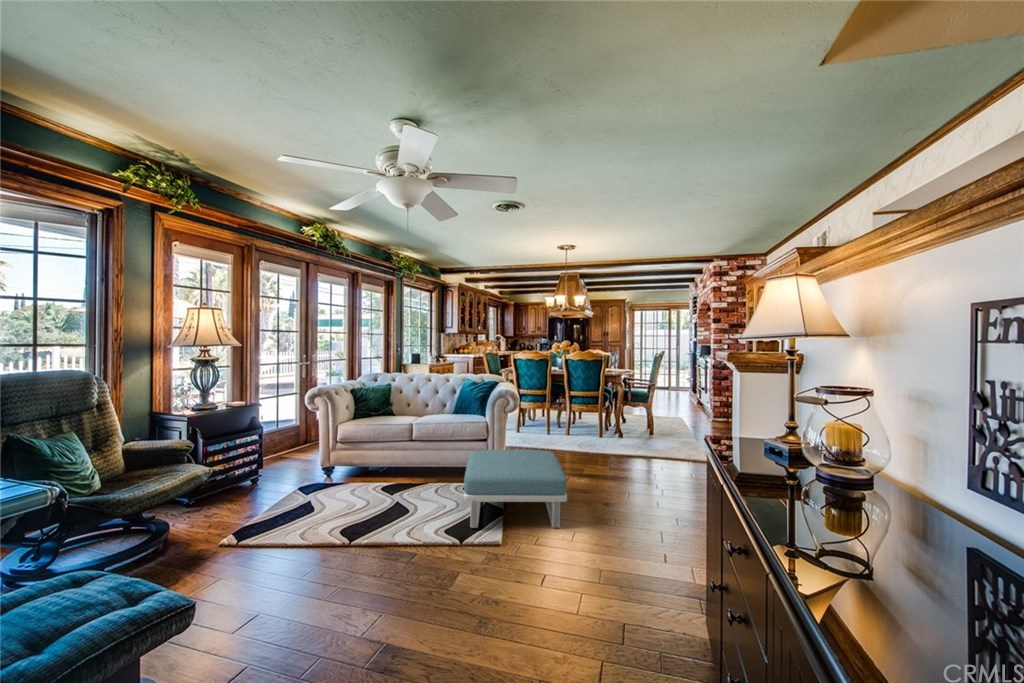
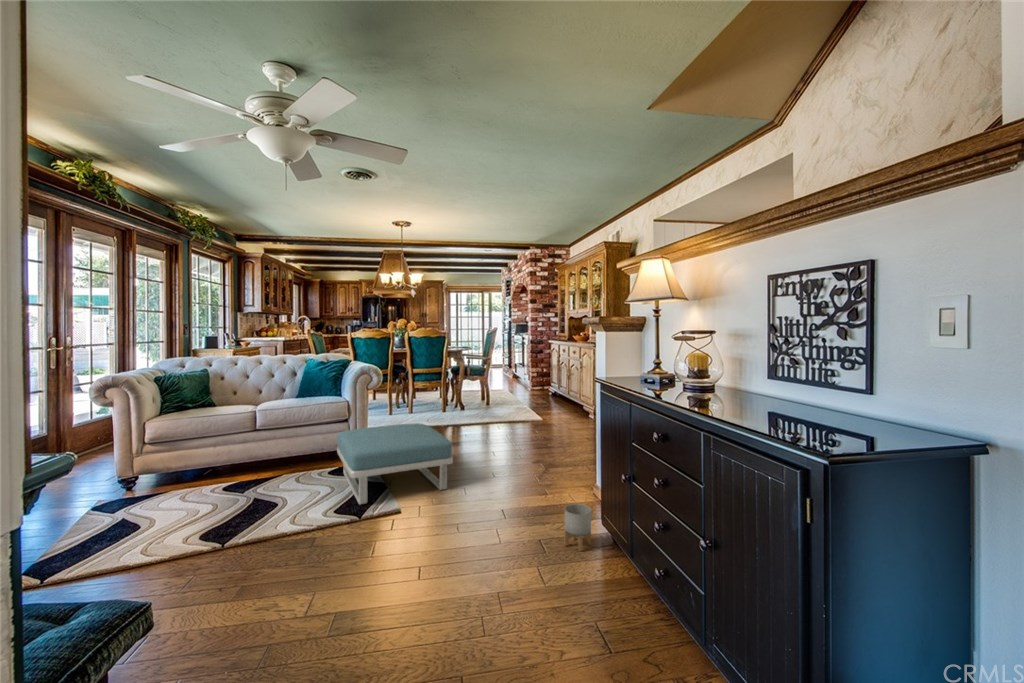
planter: none [658,590,695,658] -> present [564,504,591,551]

